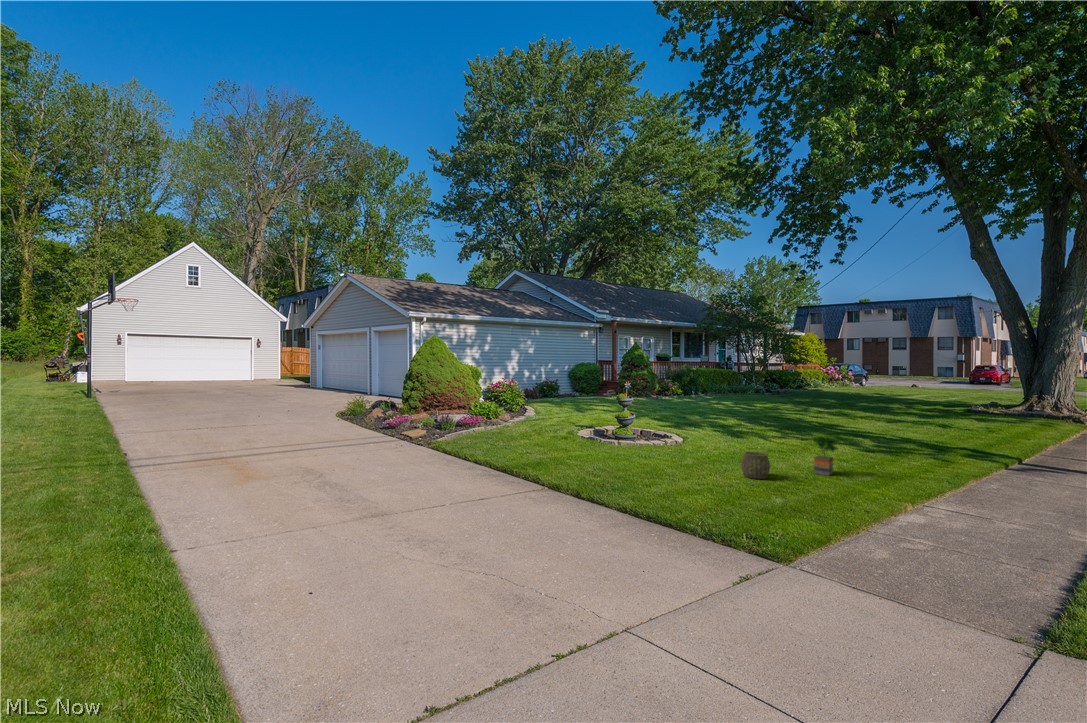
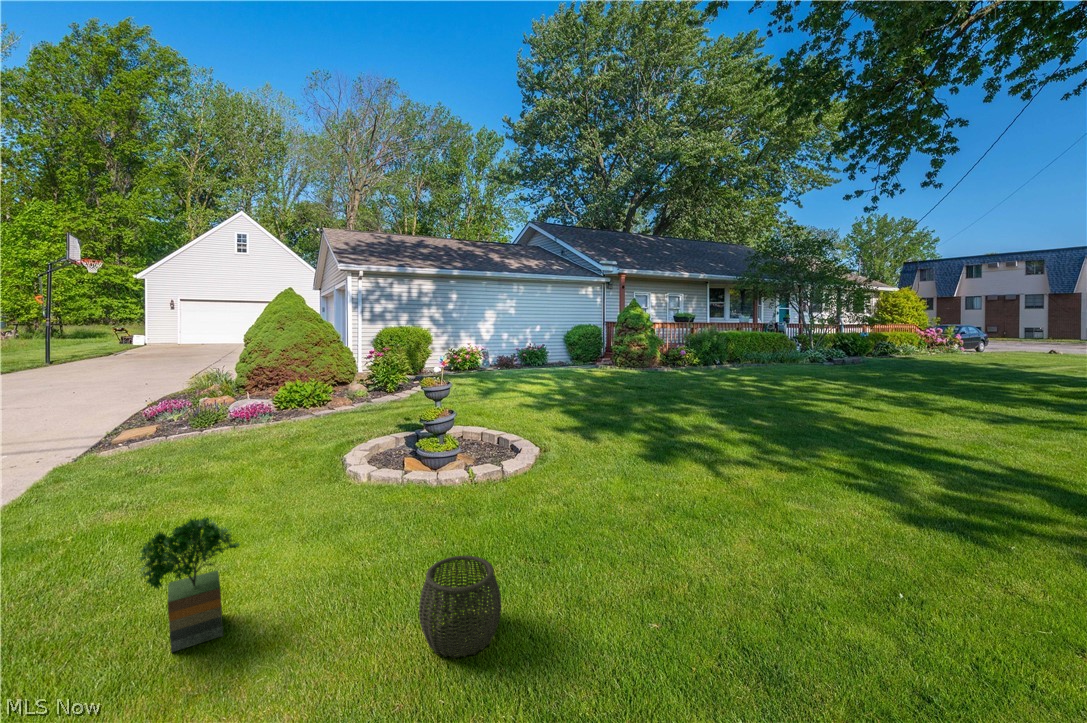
potted tree: present [813,436,838,476] -> present [139,518,240,652]

